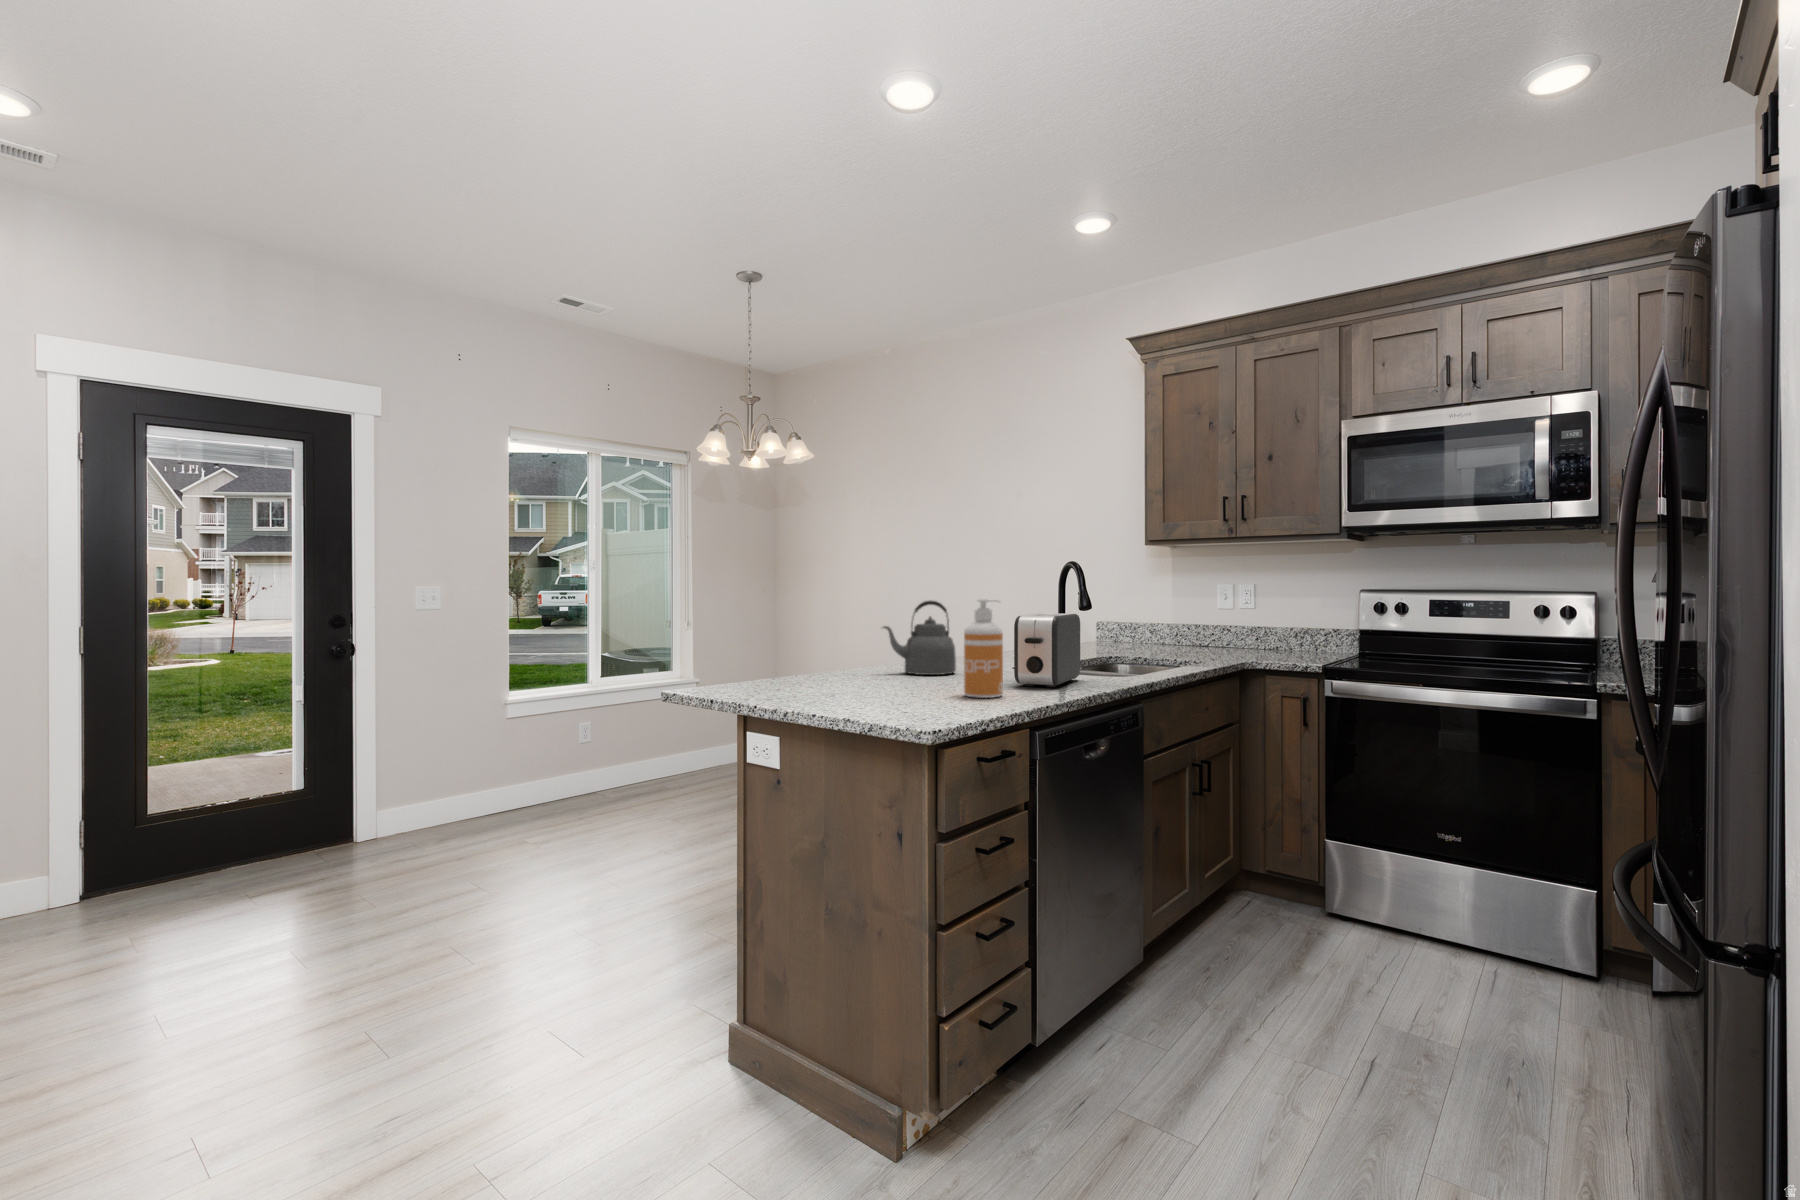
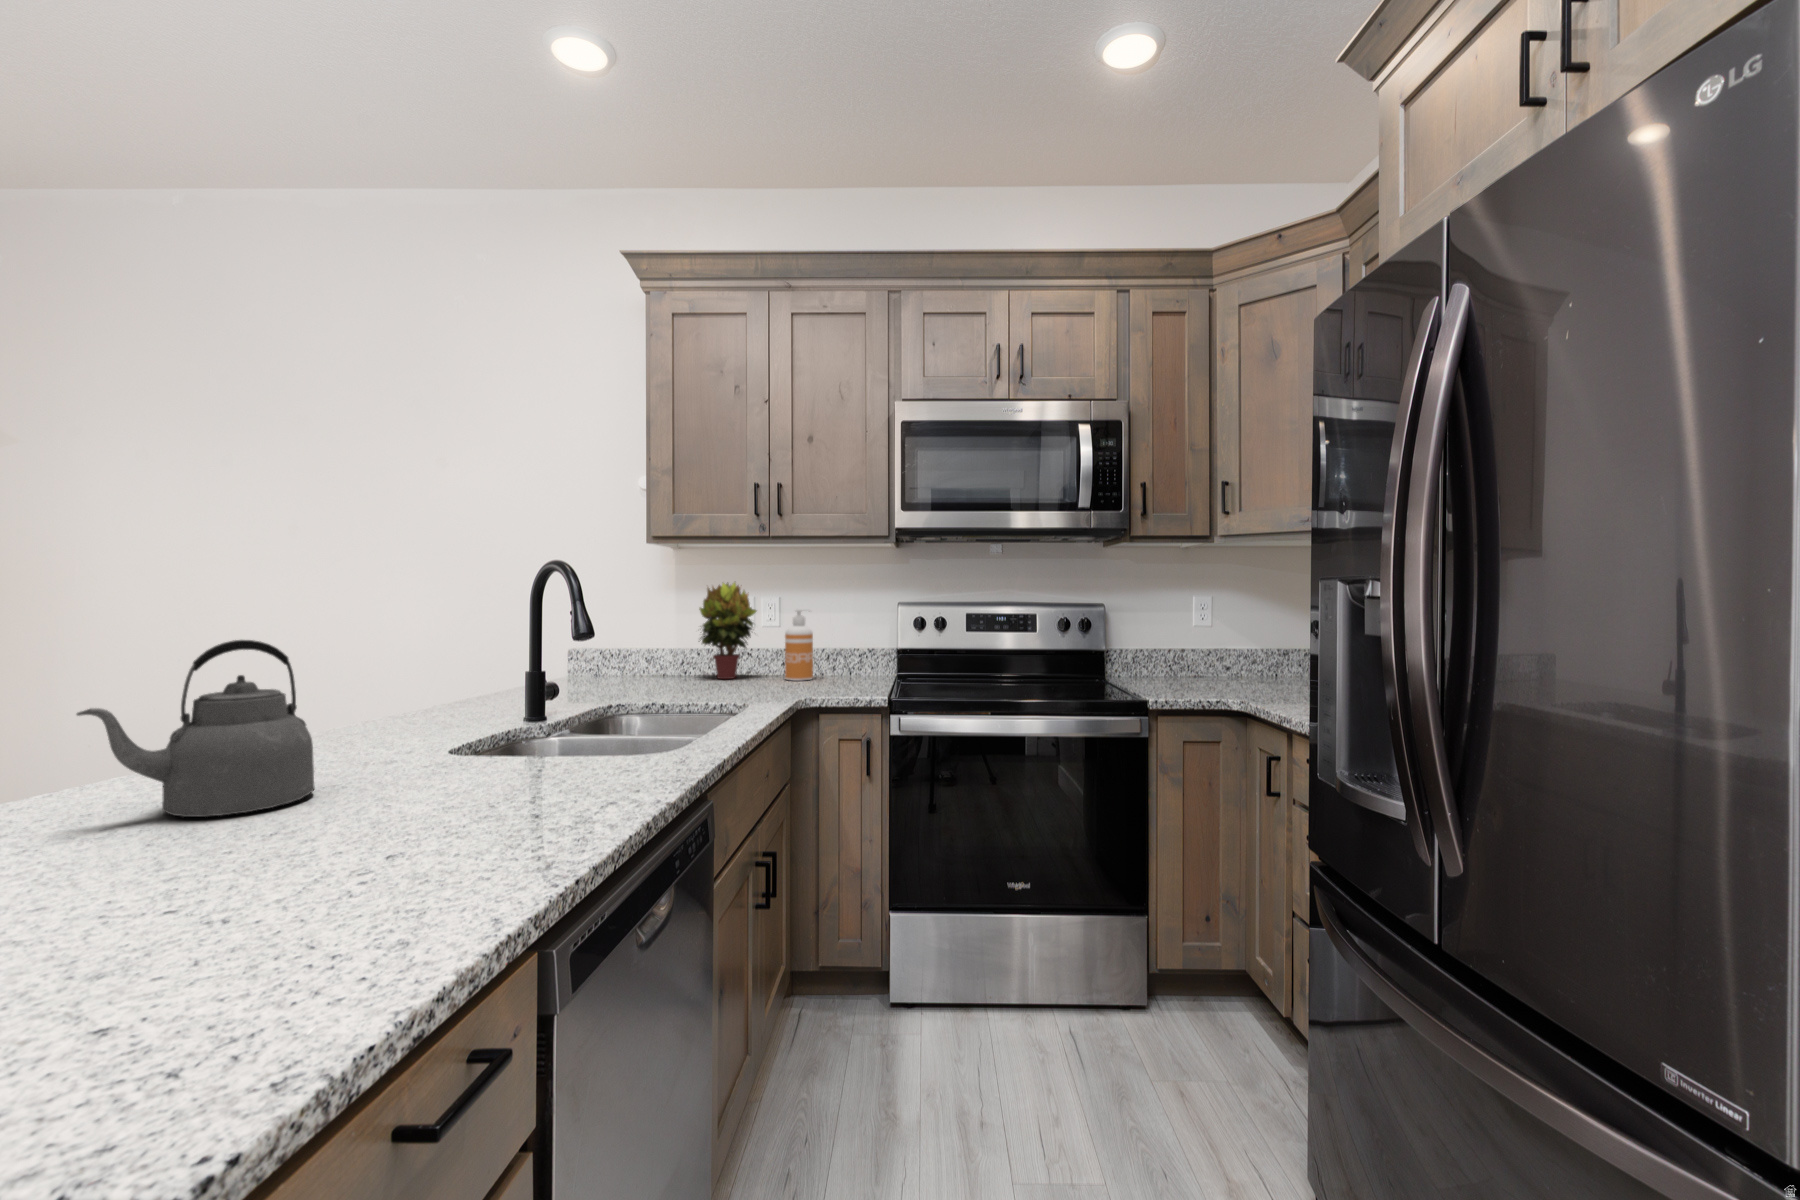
potted plant: none [1185,573,1239,651] -> present [699,583,756,679]
soap dispenser: present [964,599,1003,698] -> present [785,609,813,681]
toaster: present [1014,613,1080,687] -> none [468,659,602,829]

